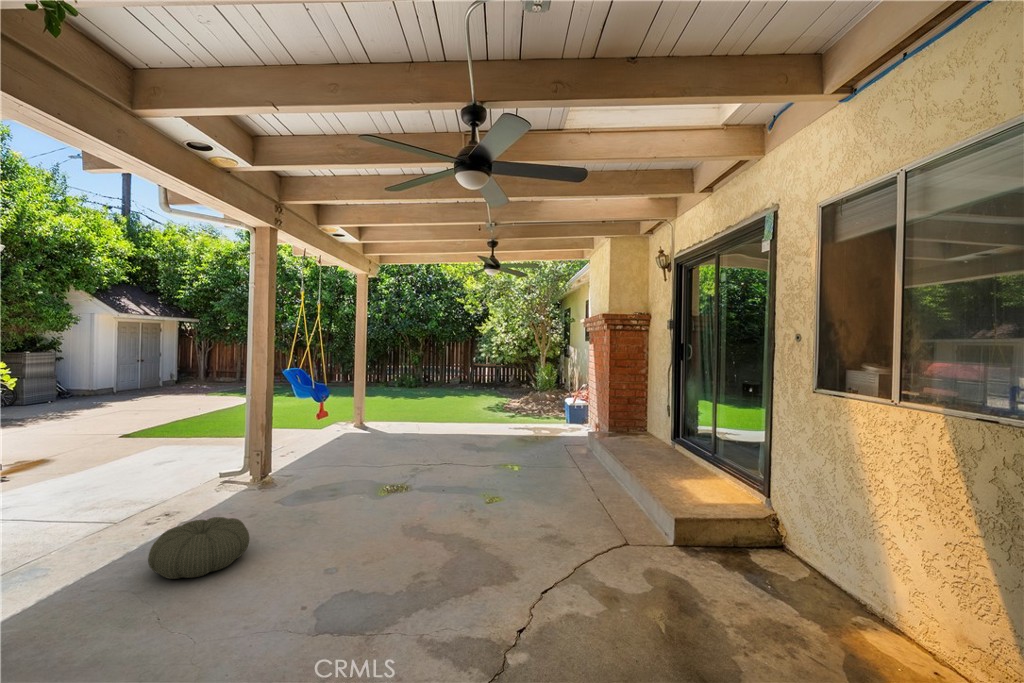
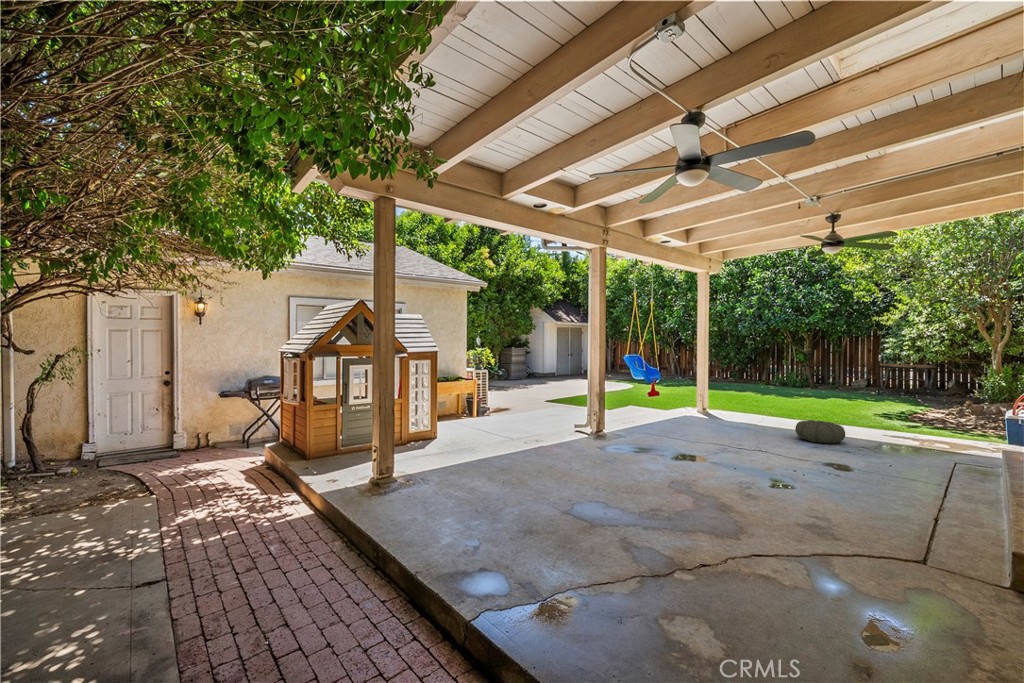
pouf: present [148,517,249,579] -> present [795,420,845,443]

